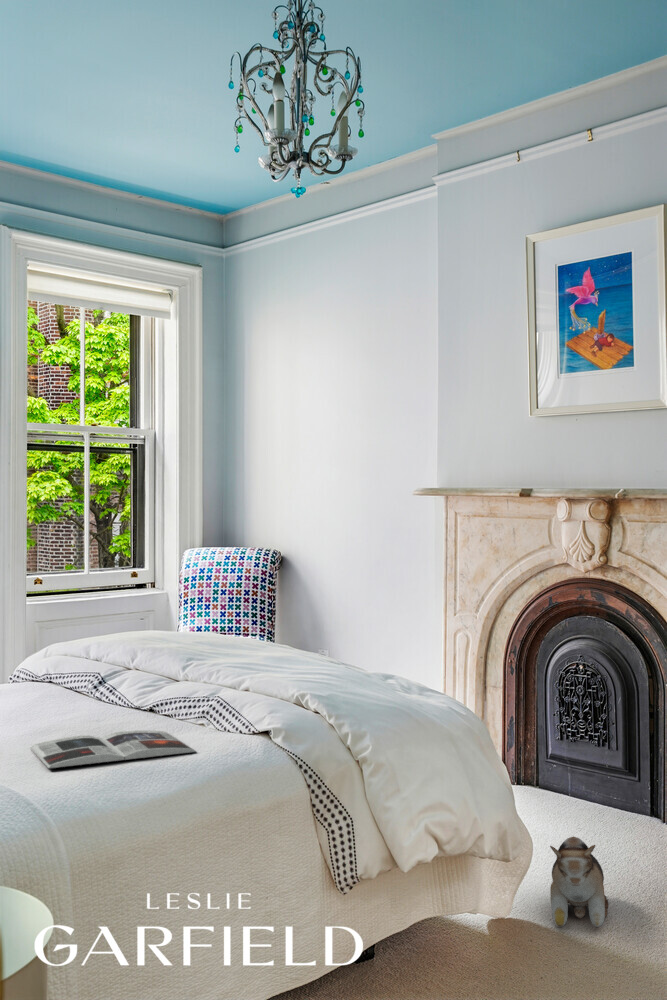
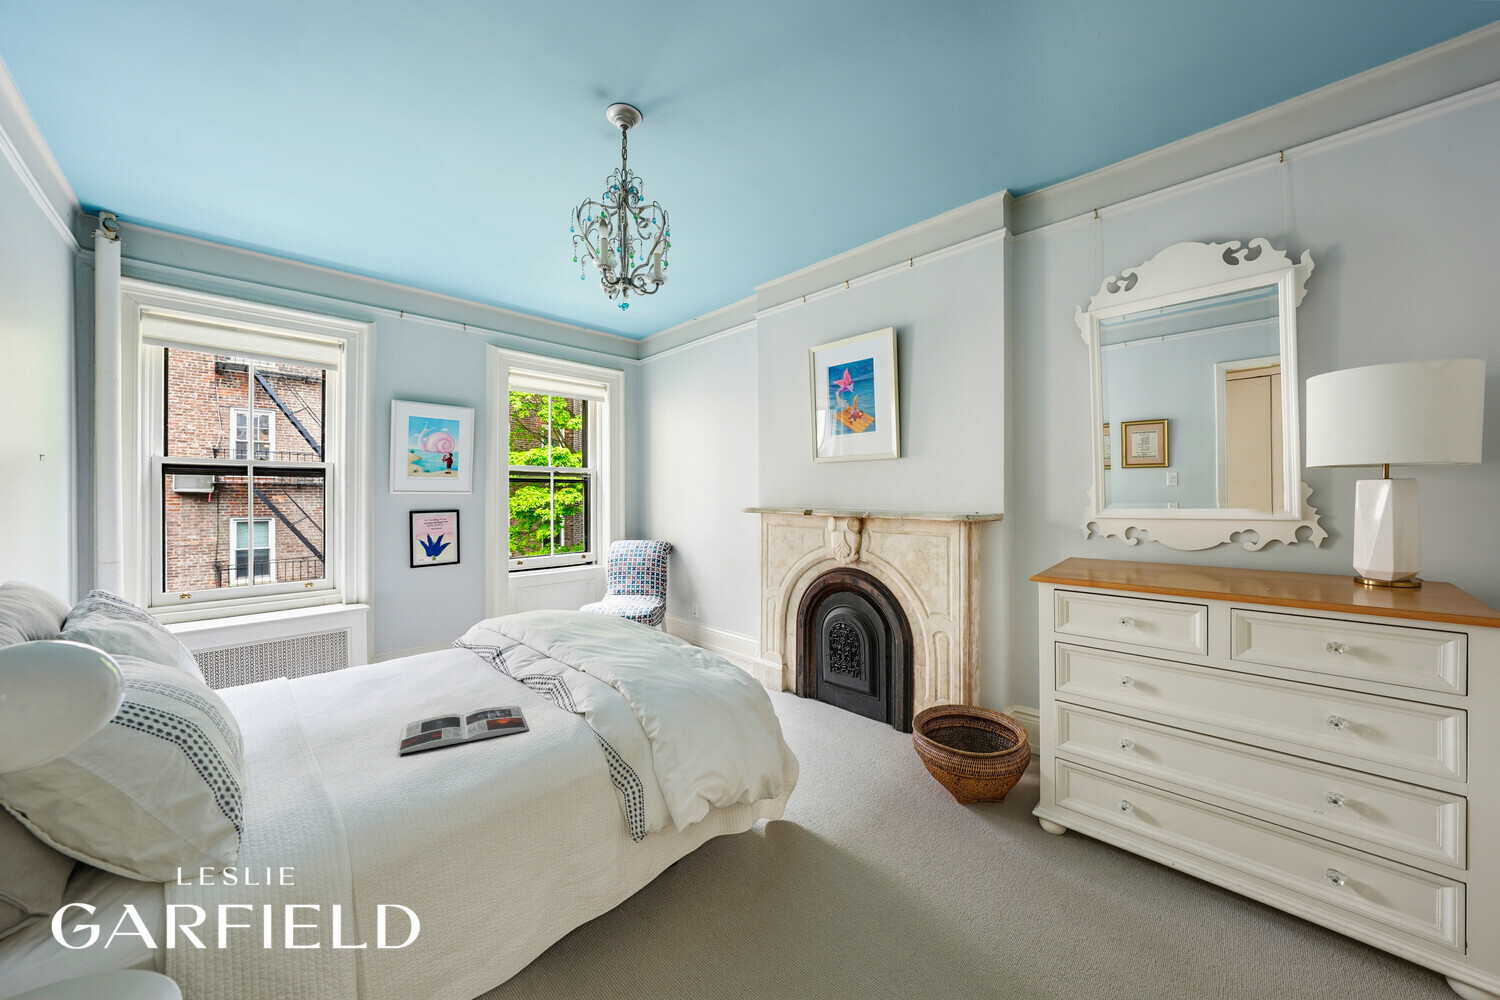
plush toy: present [550,836,608,927] -> none [807,766,851,830]

